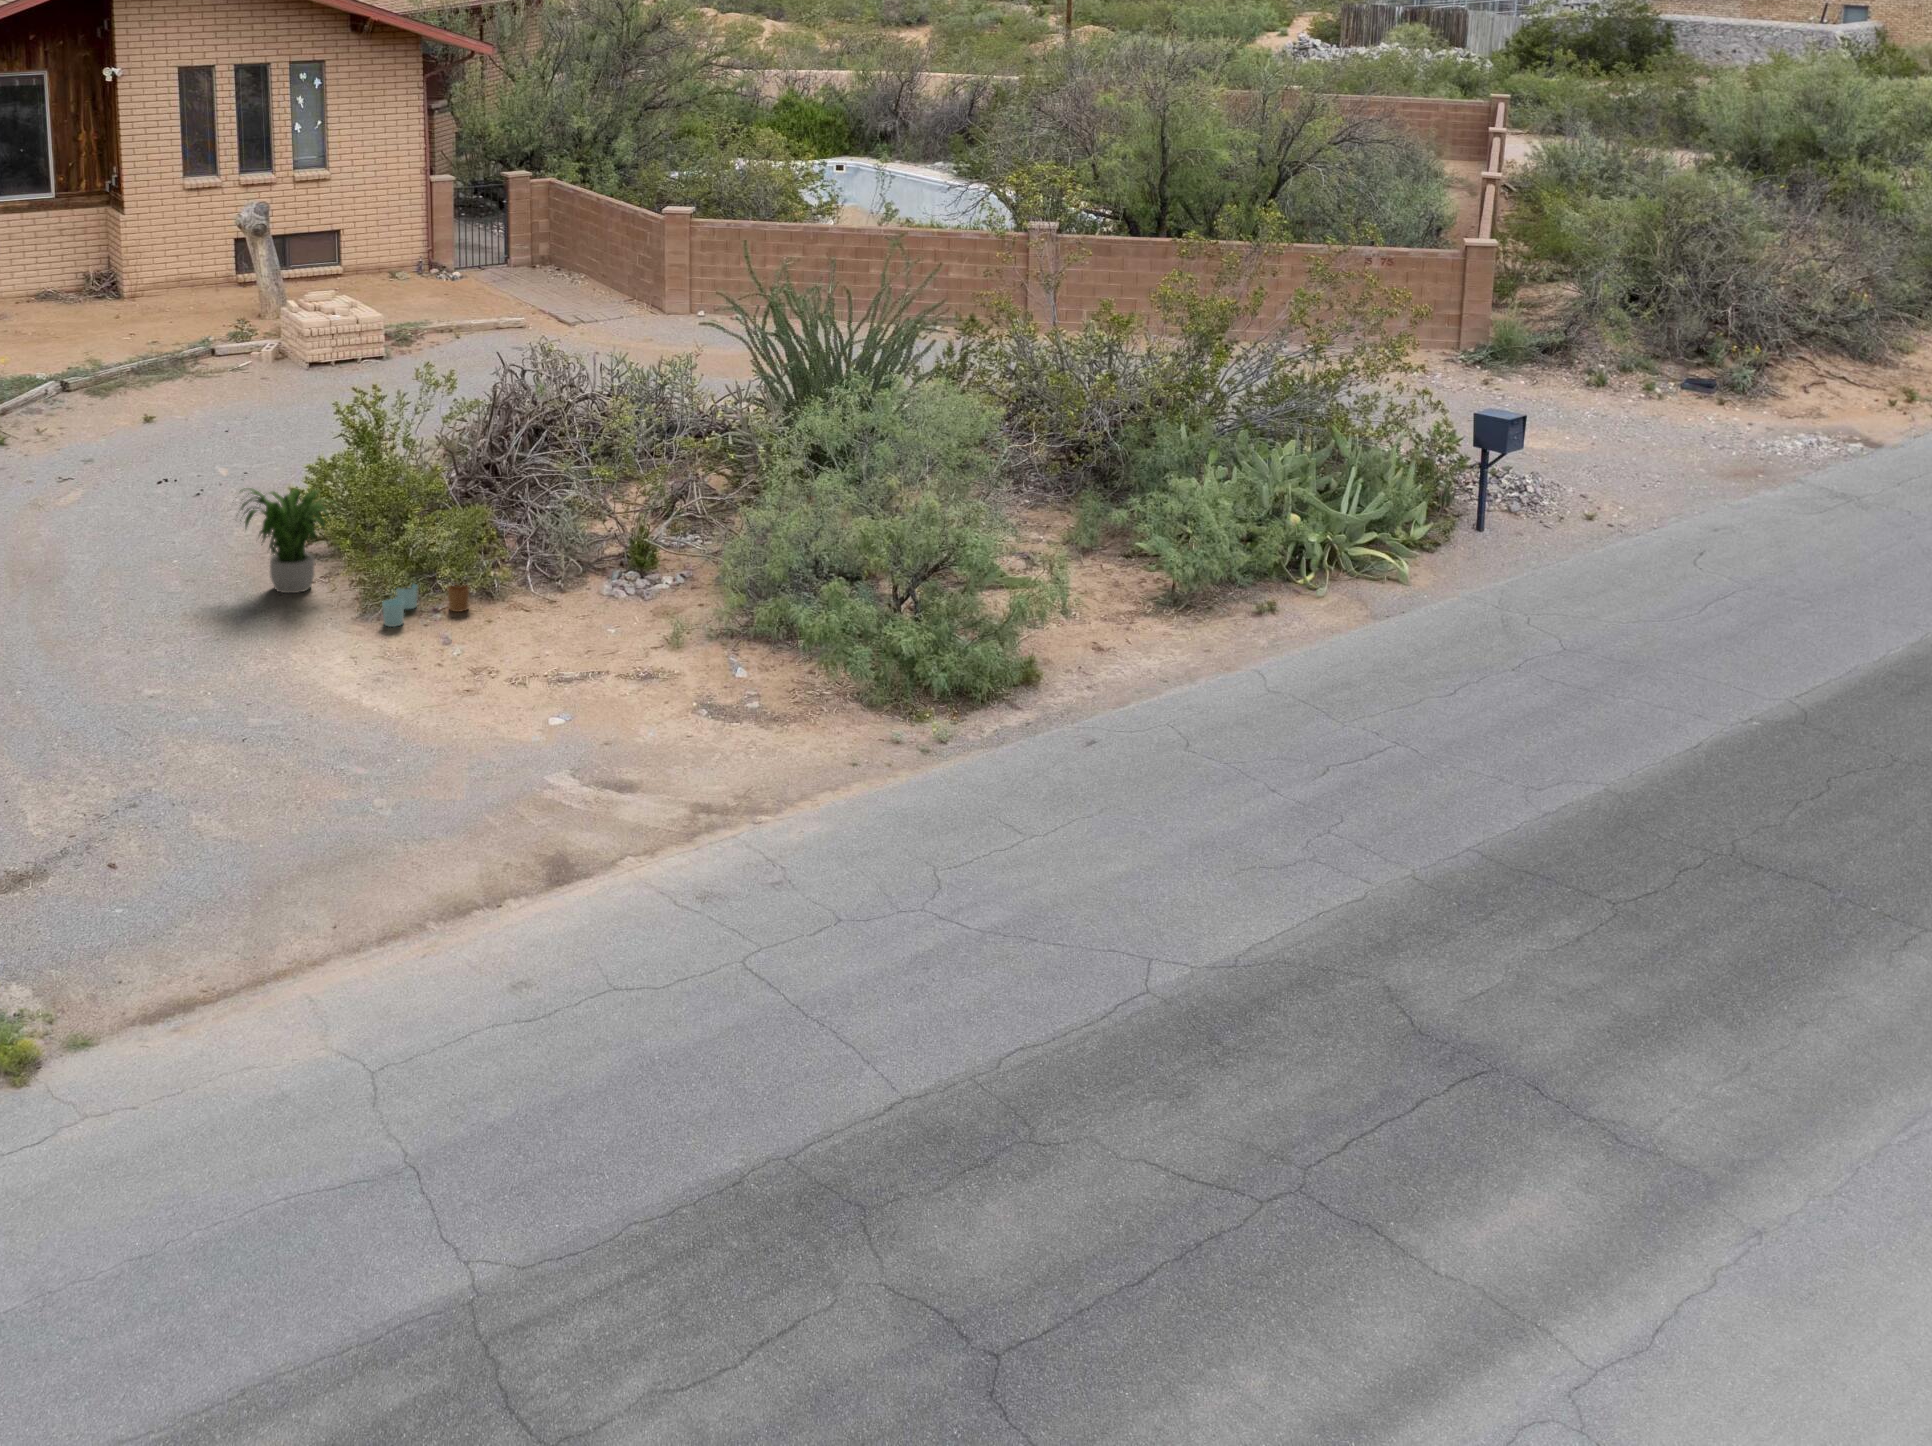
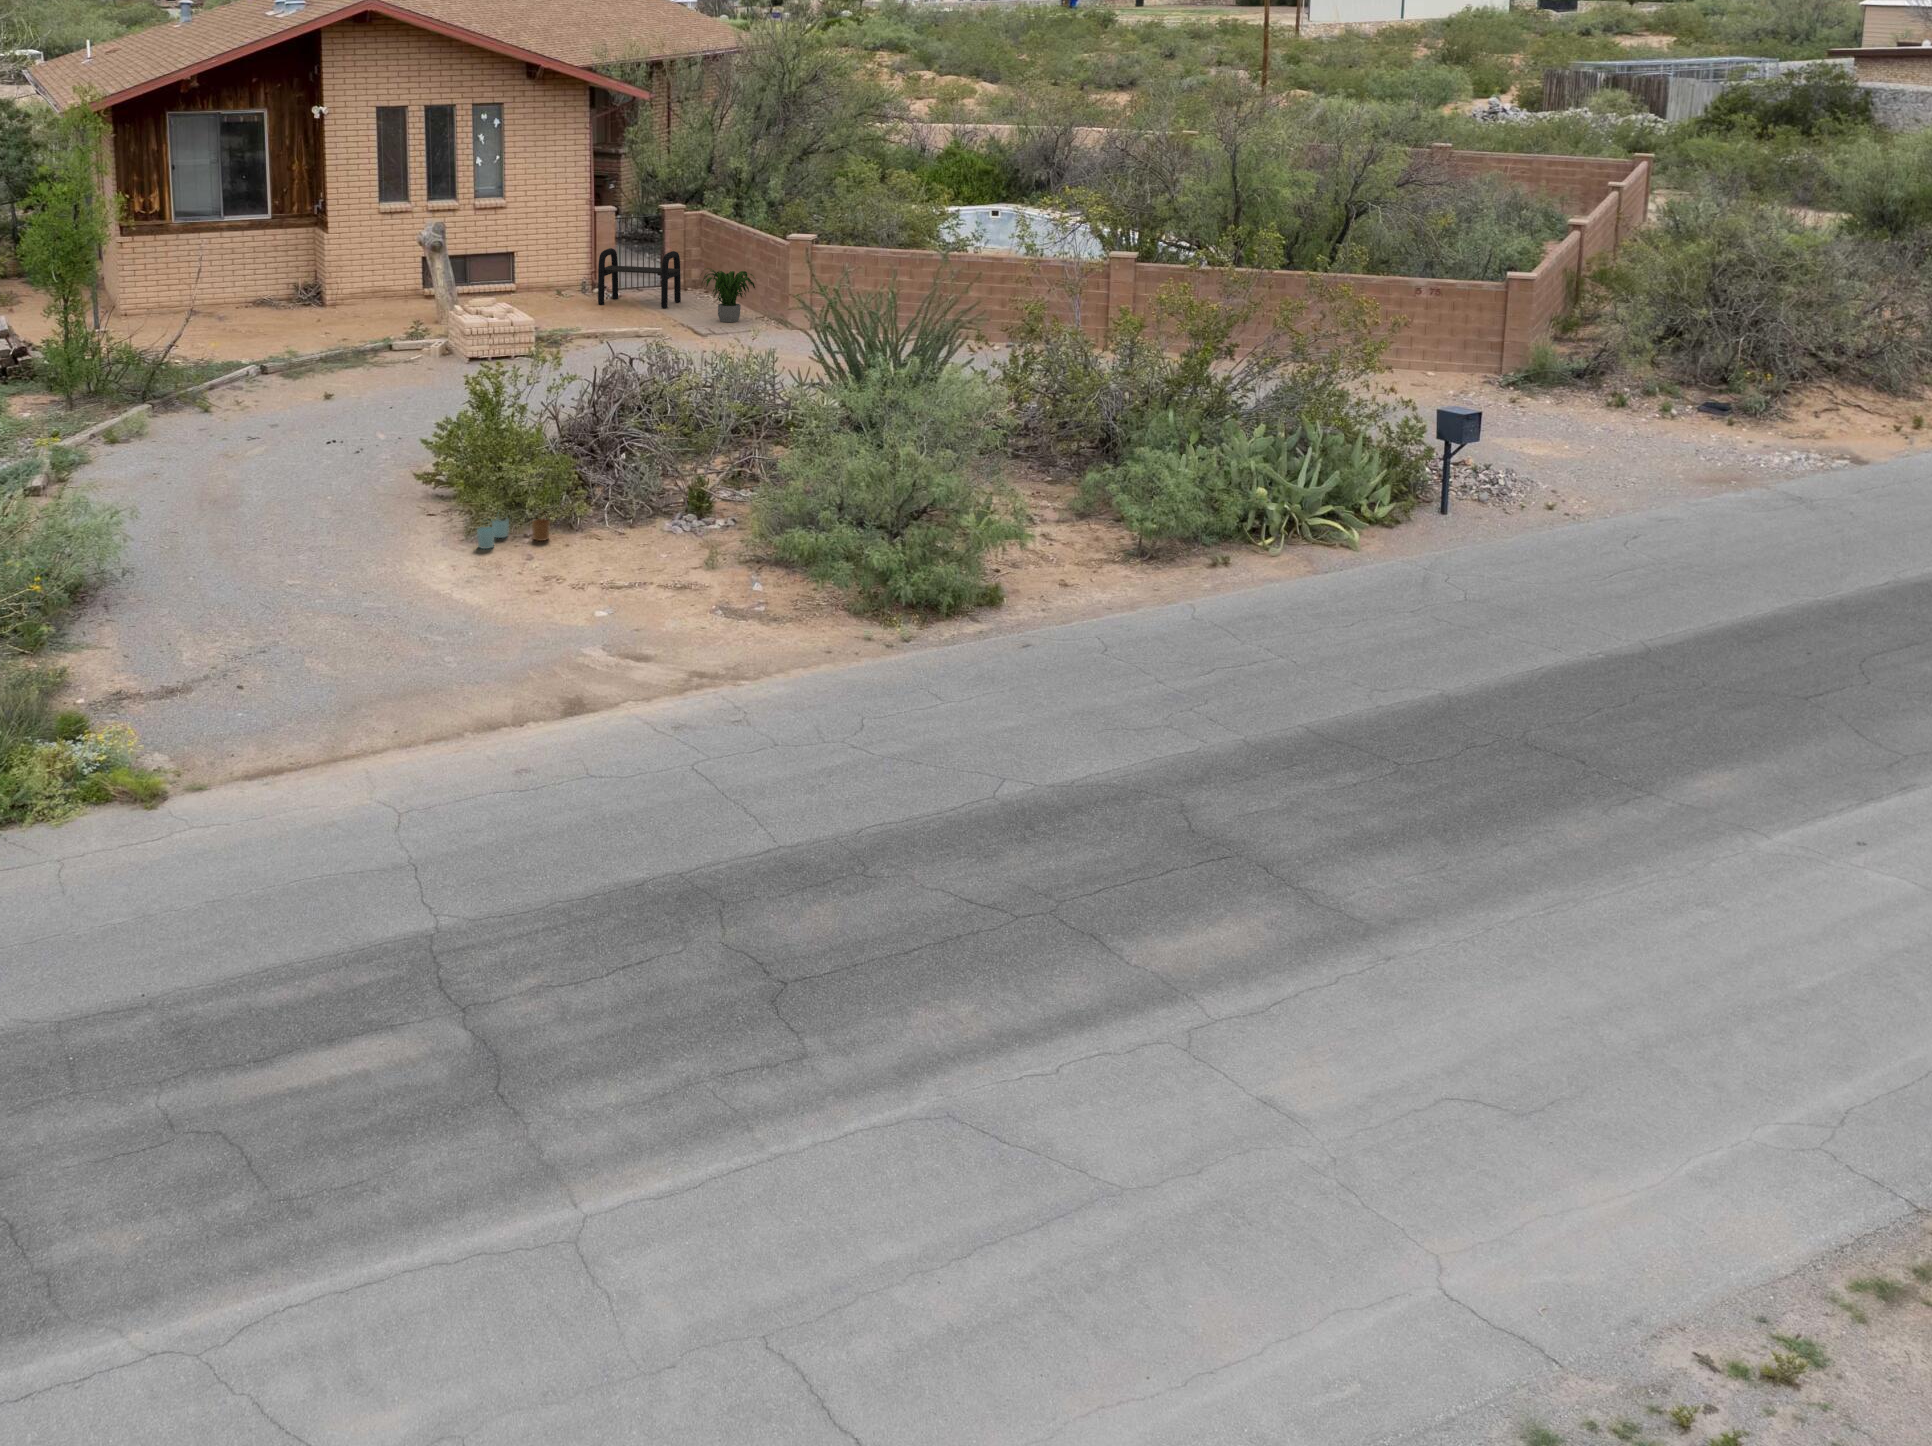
bench: none [437,223,530,289] -> present [598,248,681,308]
potted plant: present [241,488,335,593] -> present [702,268,755,322]

